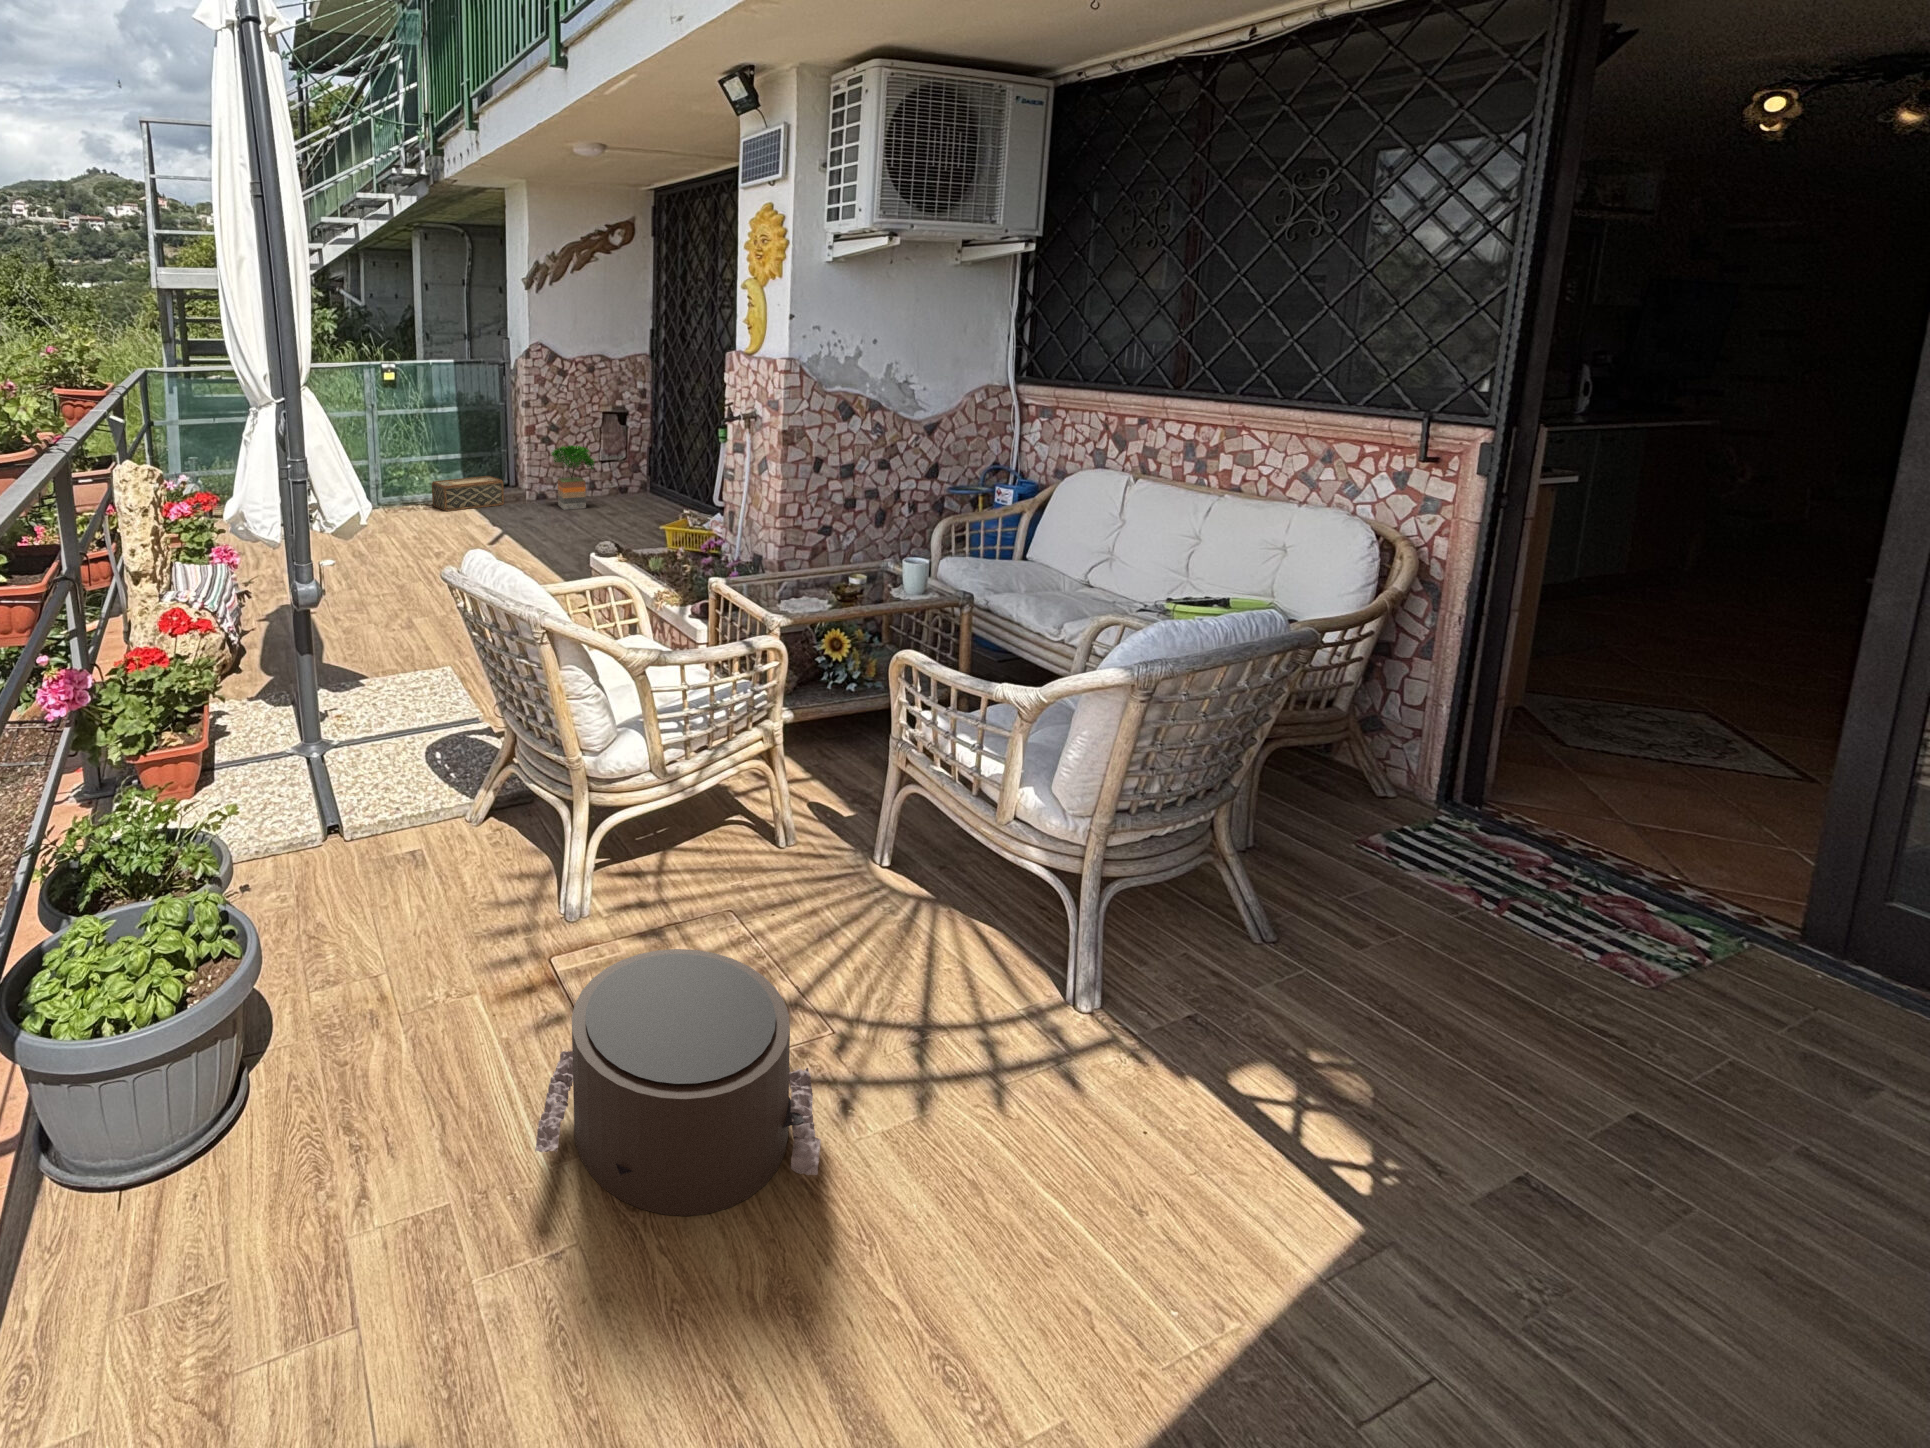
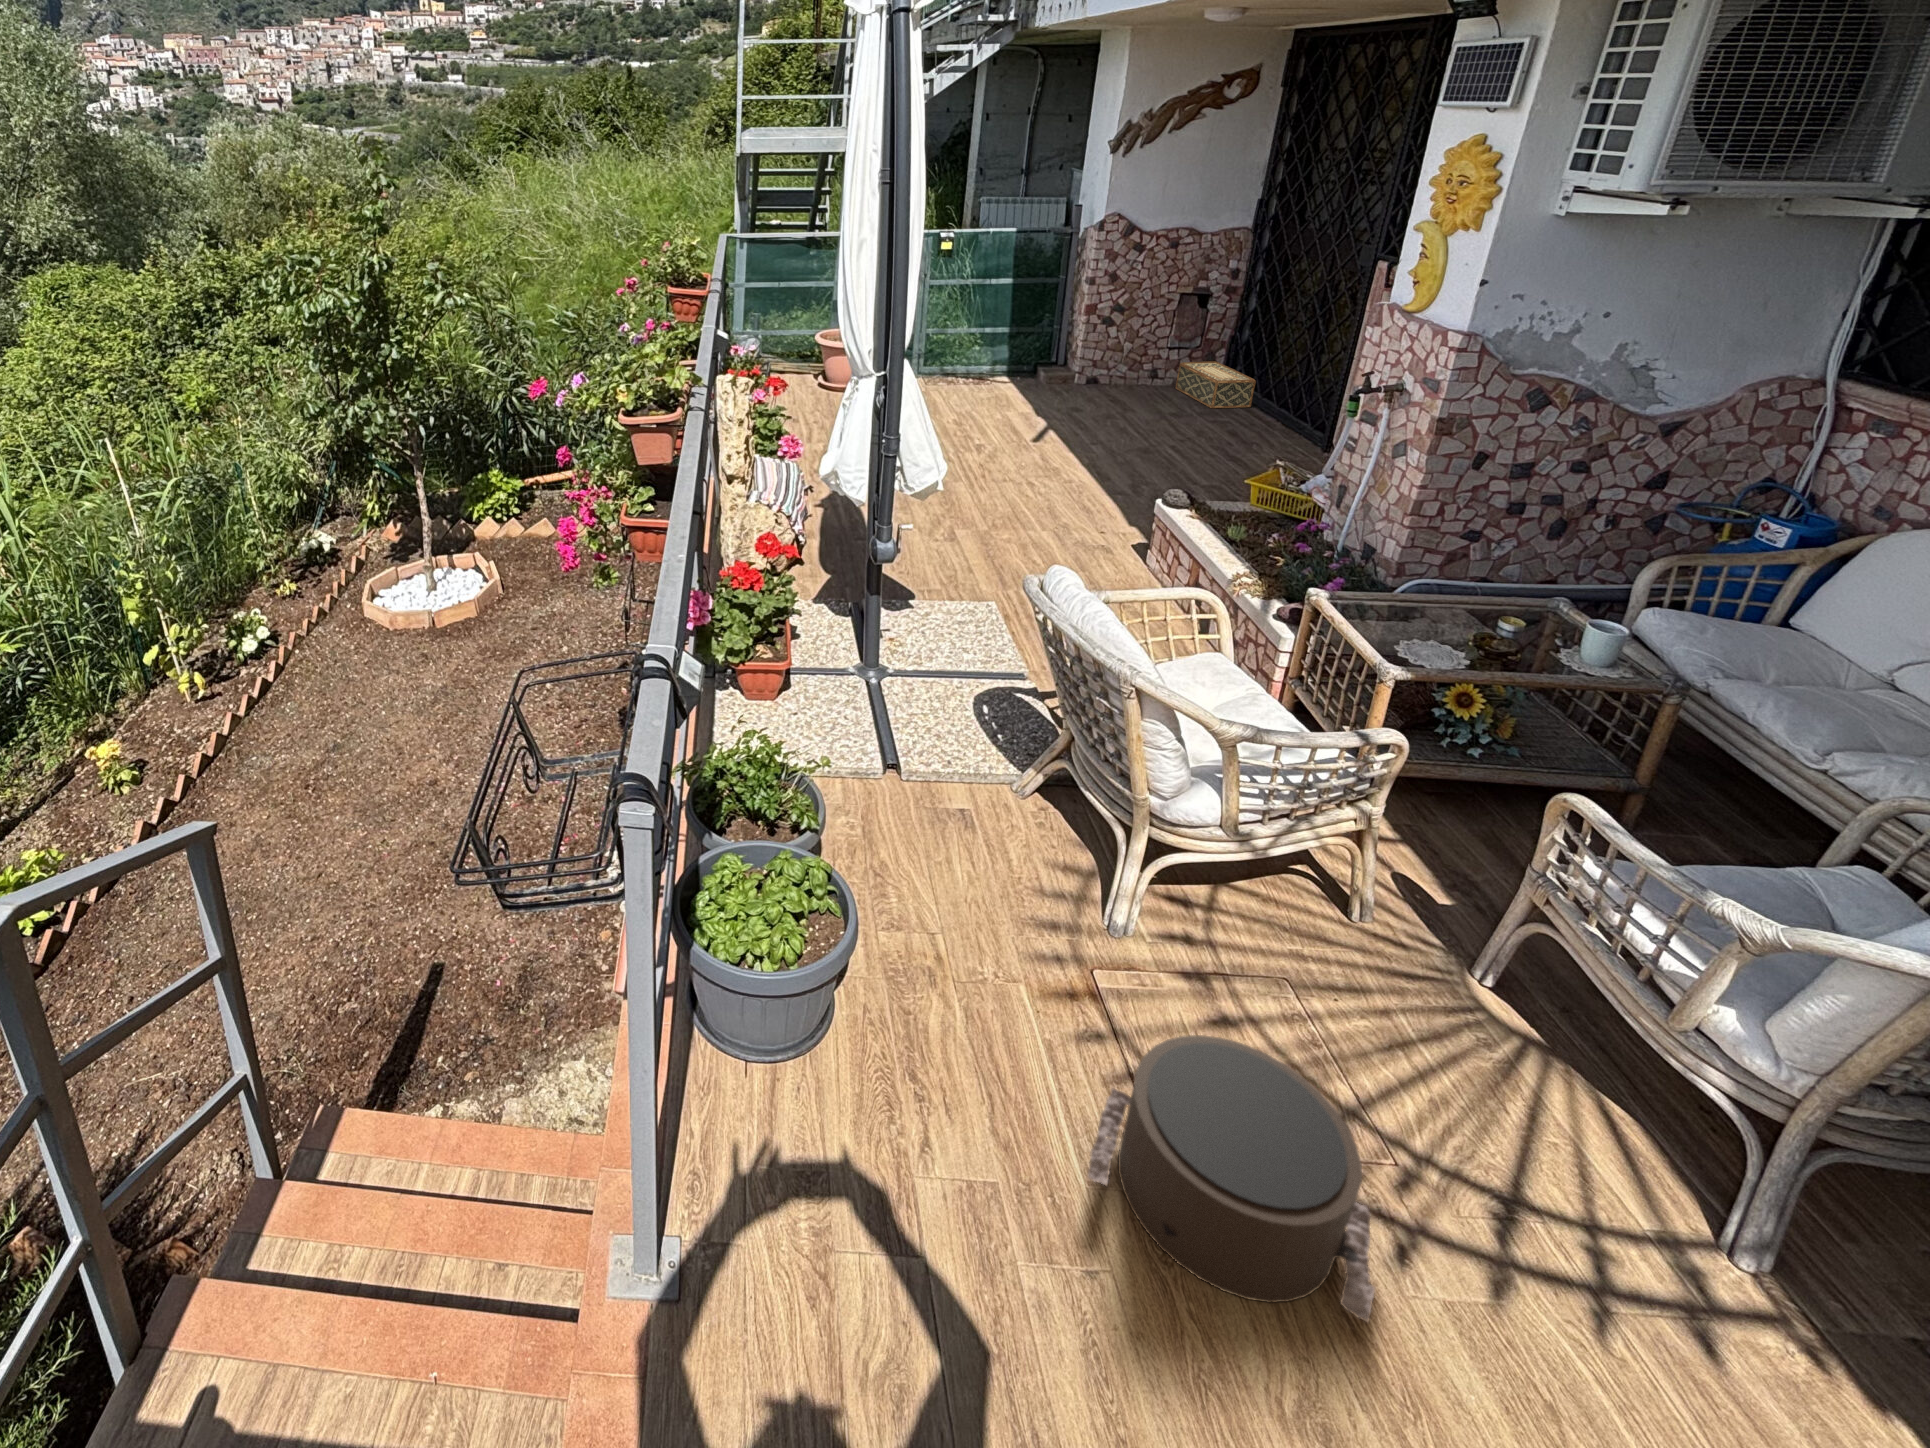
potted tree: present [551,445,594,510] -> none [1107,324,1159,395]
woven basket: present [432,476,504,511] -> present [1176,361,1256,408]

